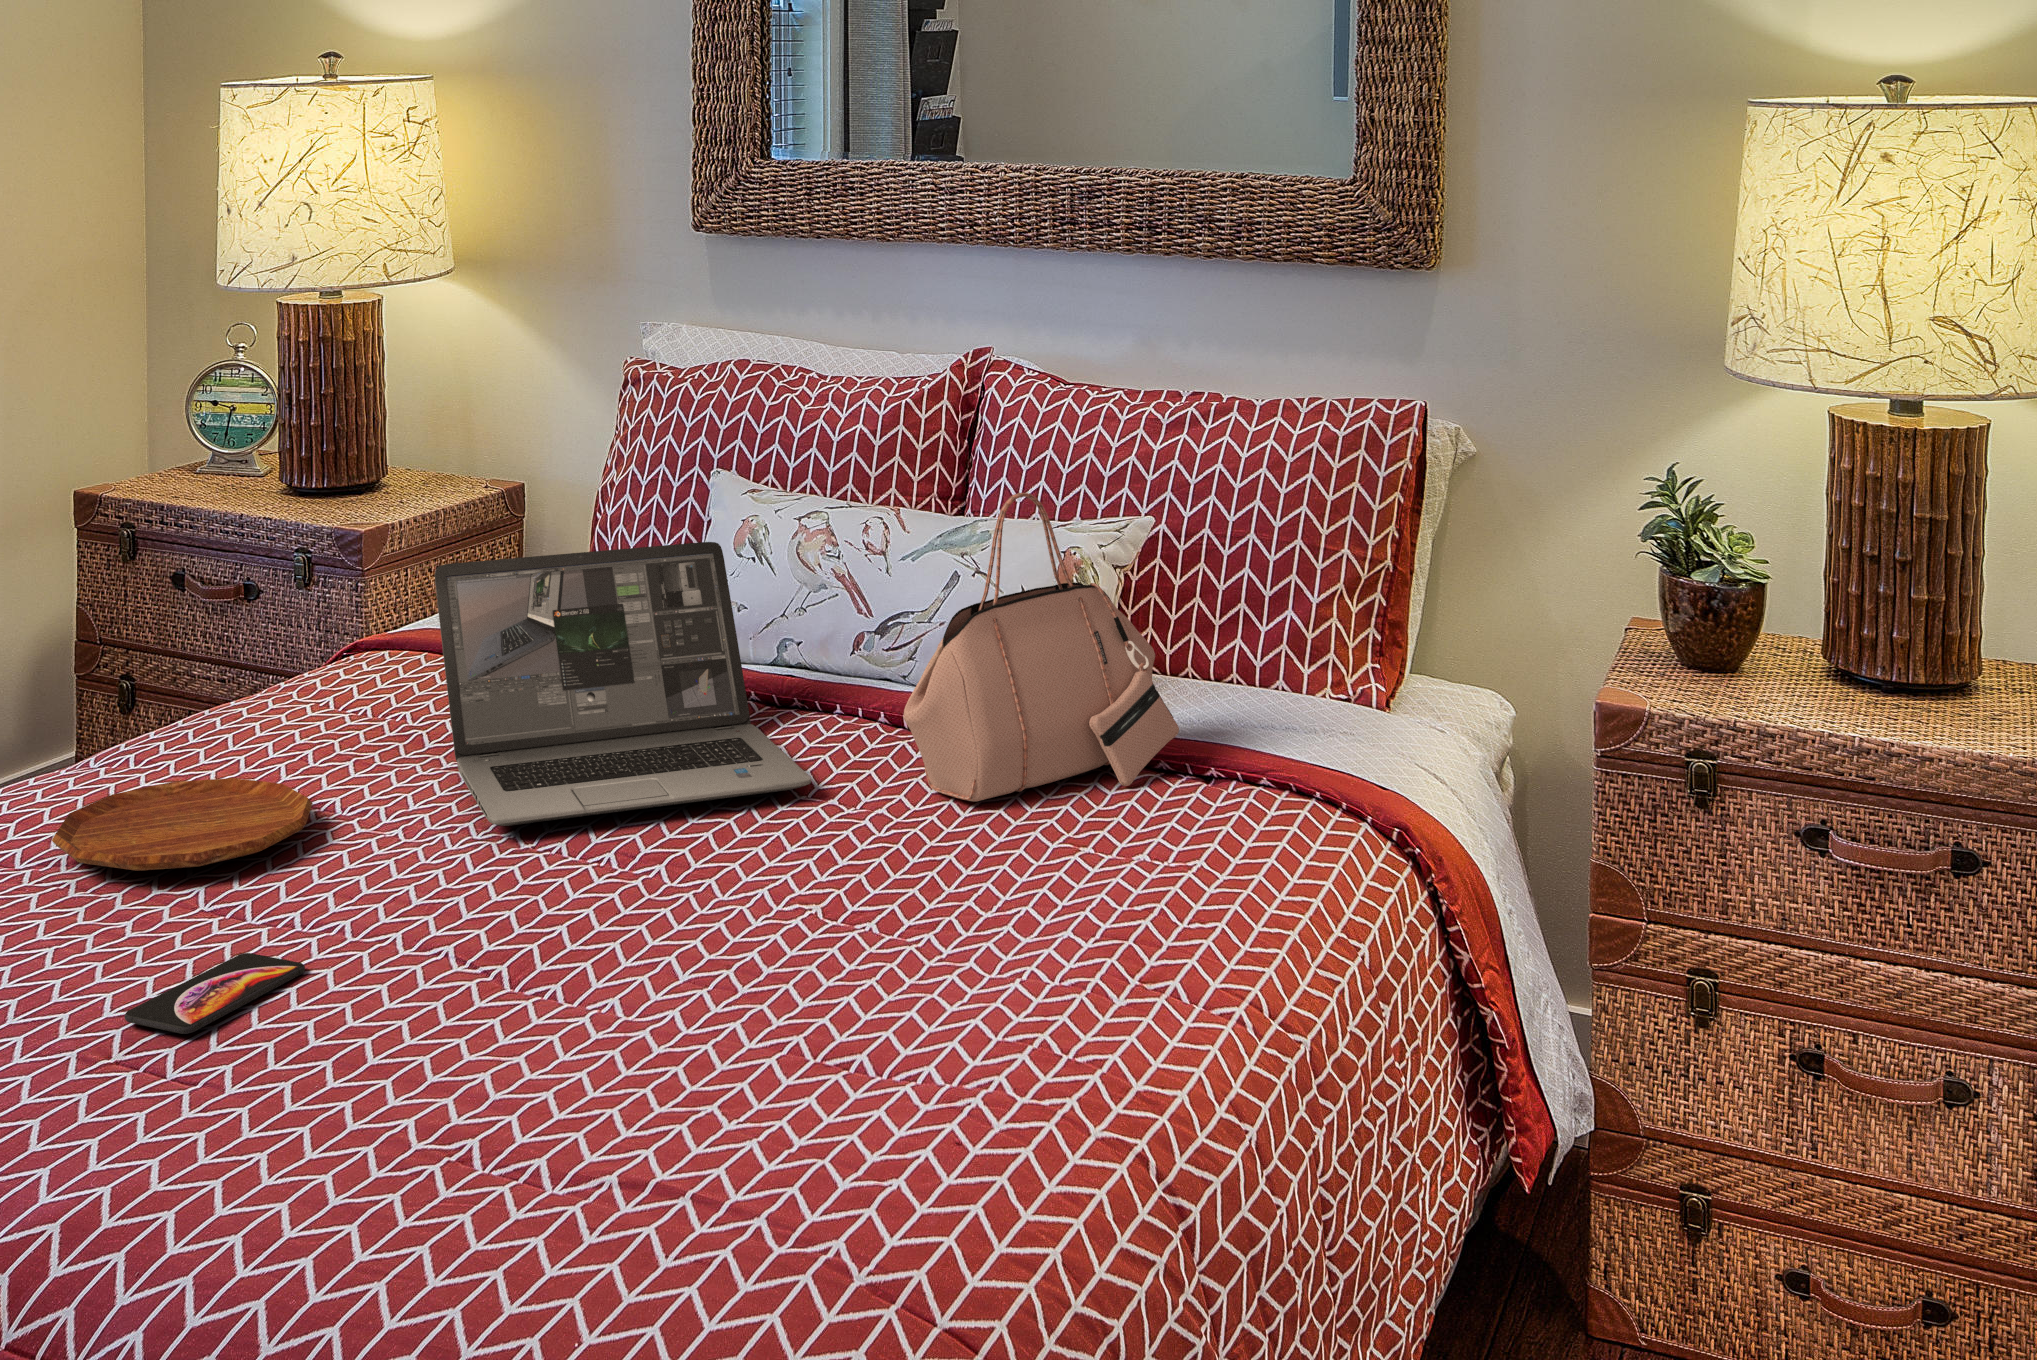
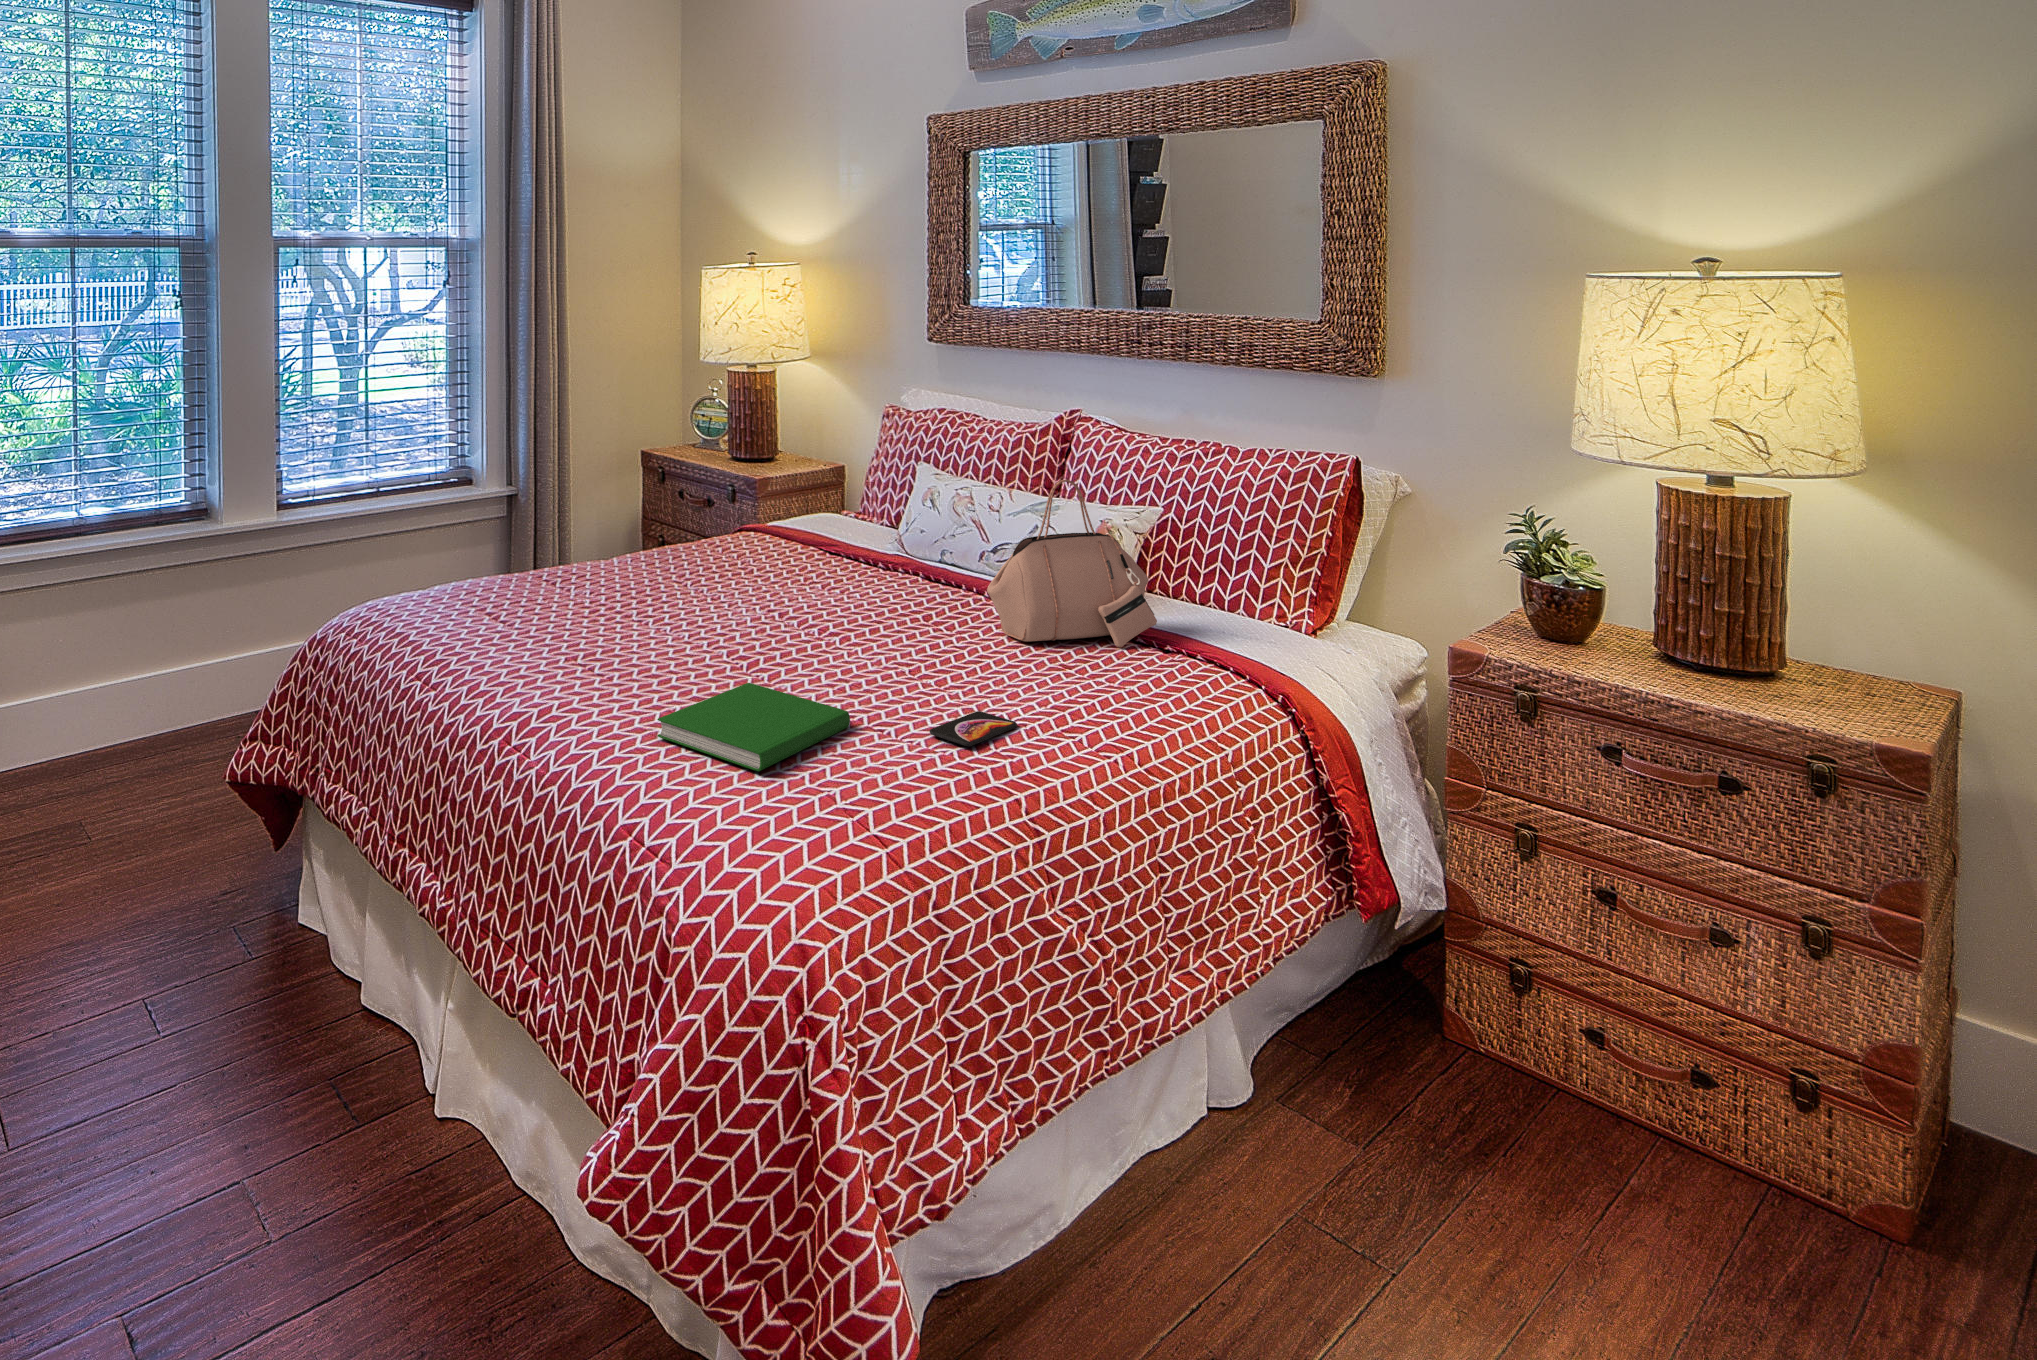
laptop: present [435,542,811,826] -> none [756,491,936,622]
tray: present [52,778,313,871] -> none [571,577,687,612]
smartphone: present [124,953,305,1034] -> present [929,711,1017,746]
hardcover book: none [321,996,718,1213] -> present [657,683,850,771]

